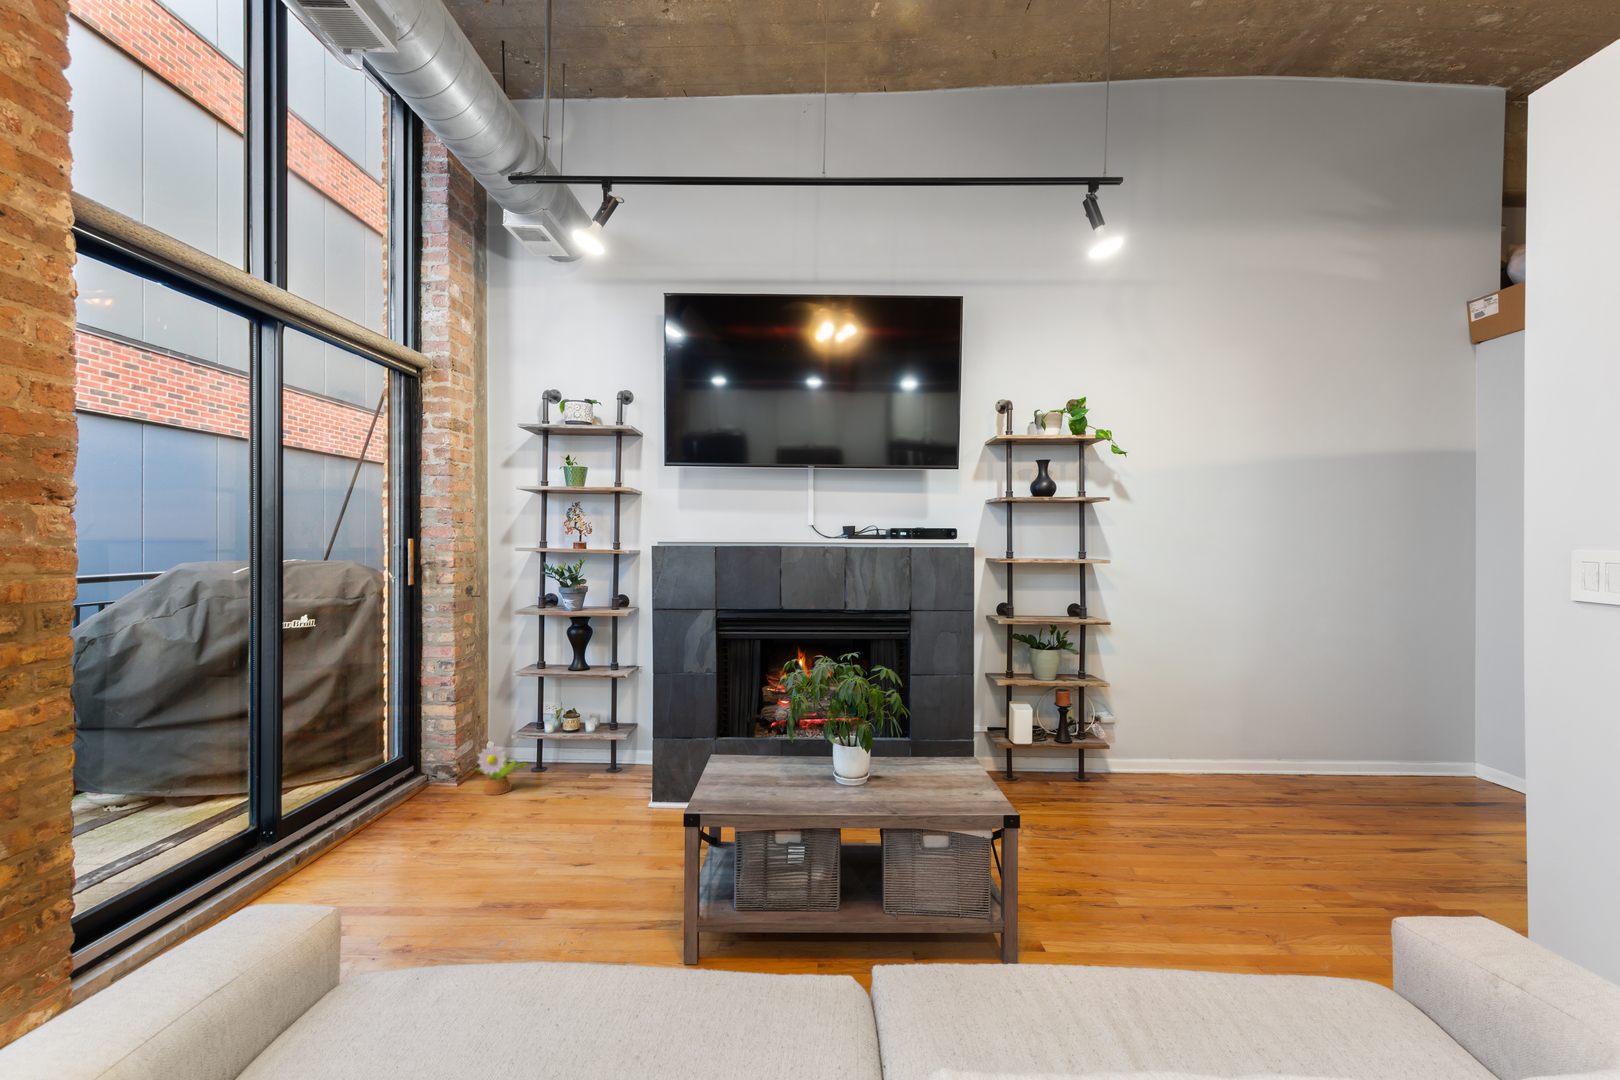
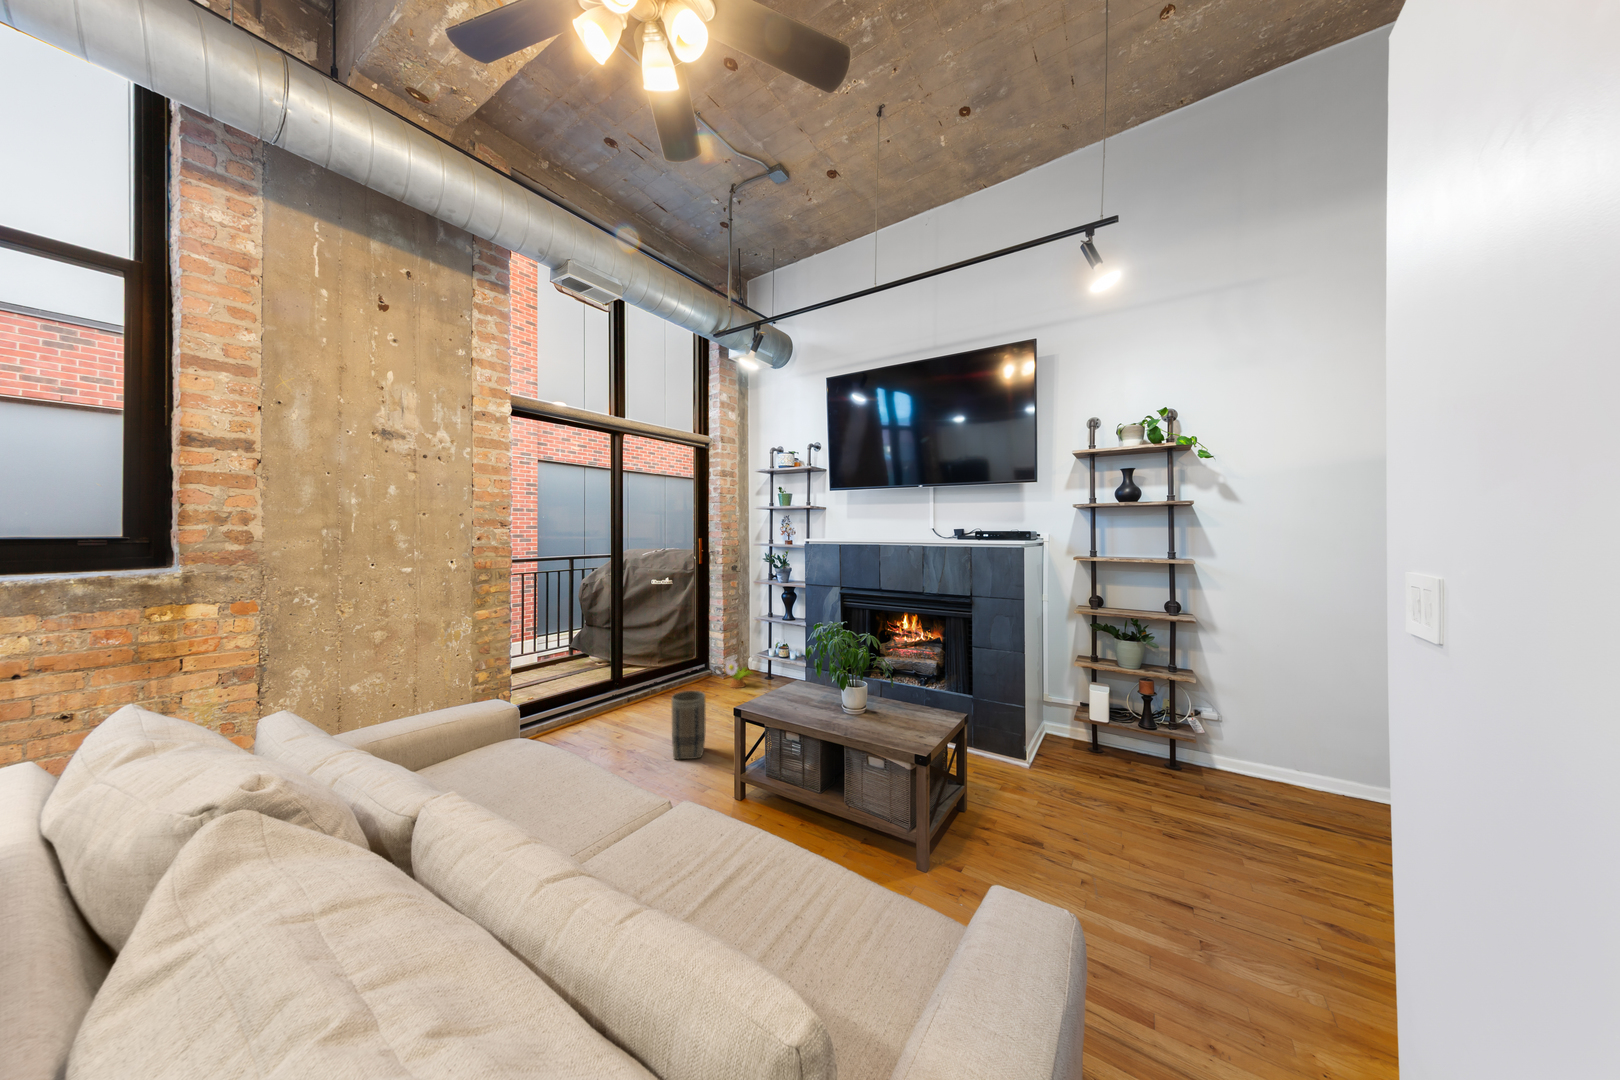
basket: none [509,806,573,940] -> present [672,691,706,759]

